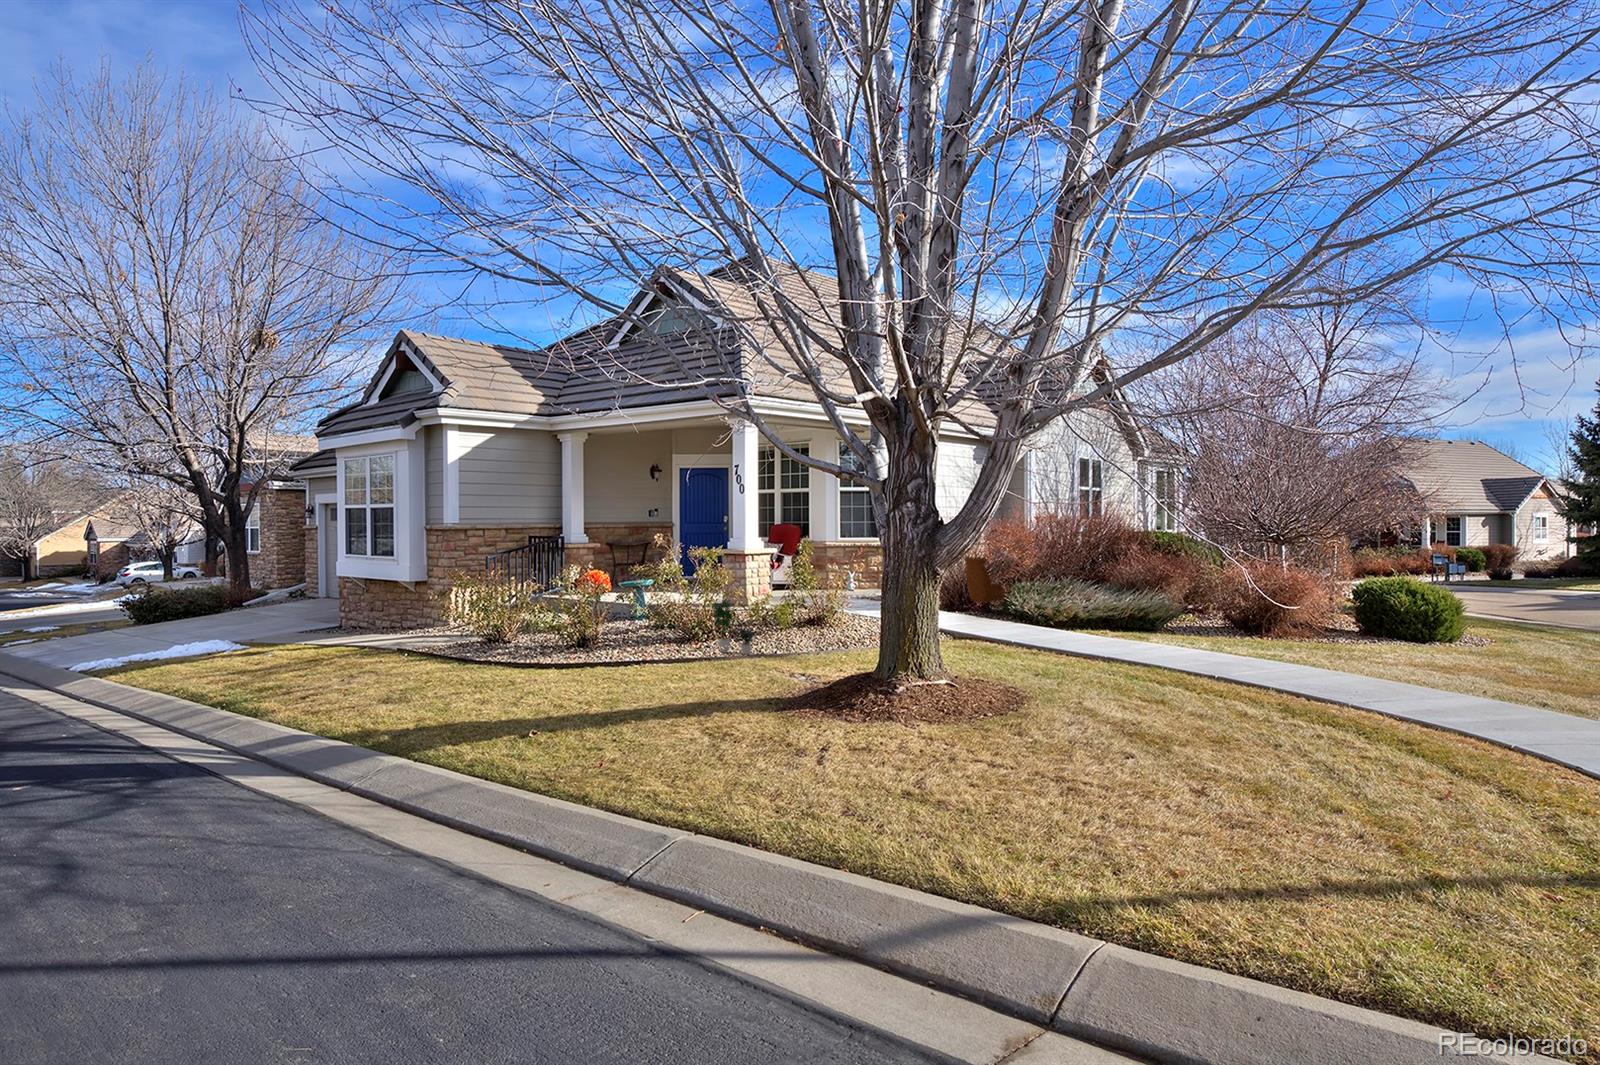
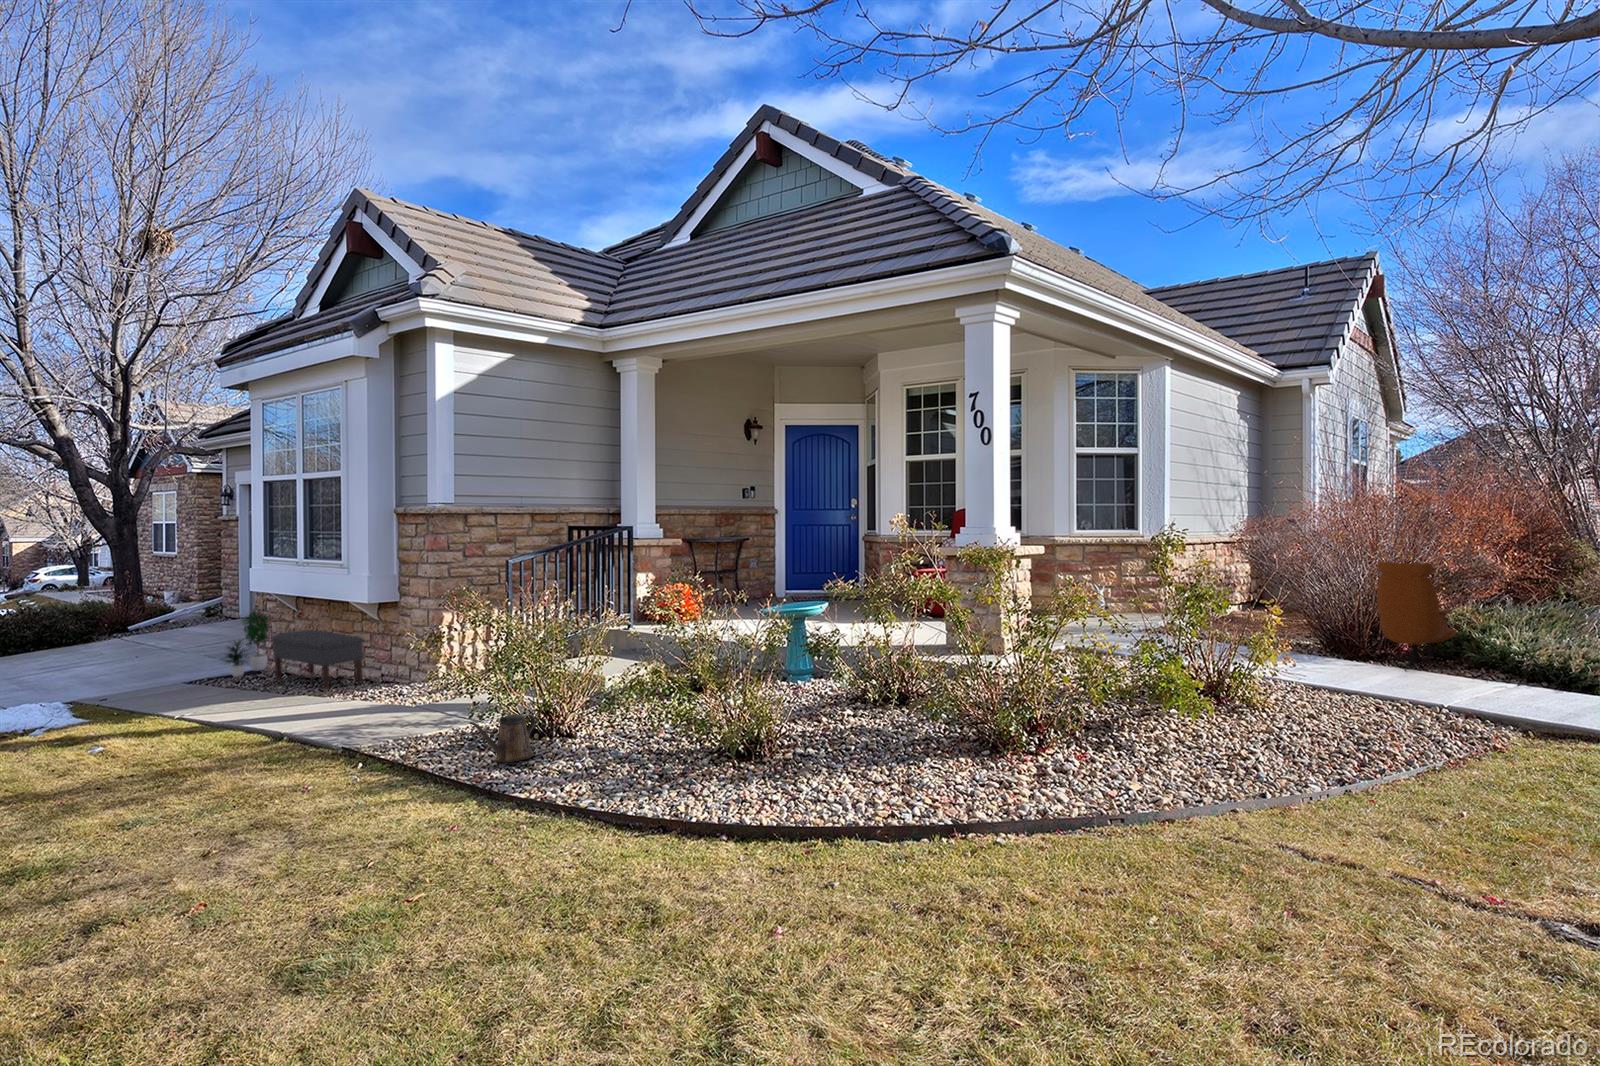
bench: none [352,597,406,630] -> present [271,630,363,688]
potted plant: present [712,600,756,654] -> present [222,611,271,677]
watering can: none [459,629,492,651] -> present [470,714,535,762]

